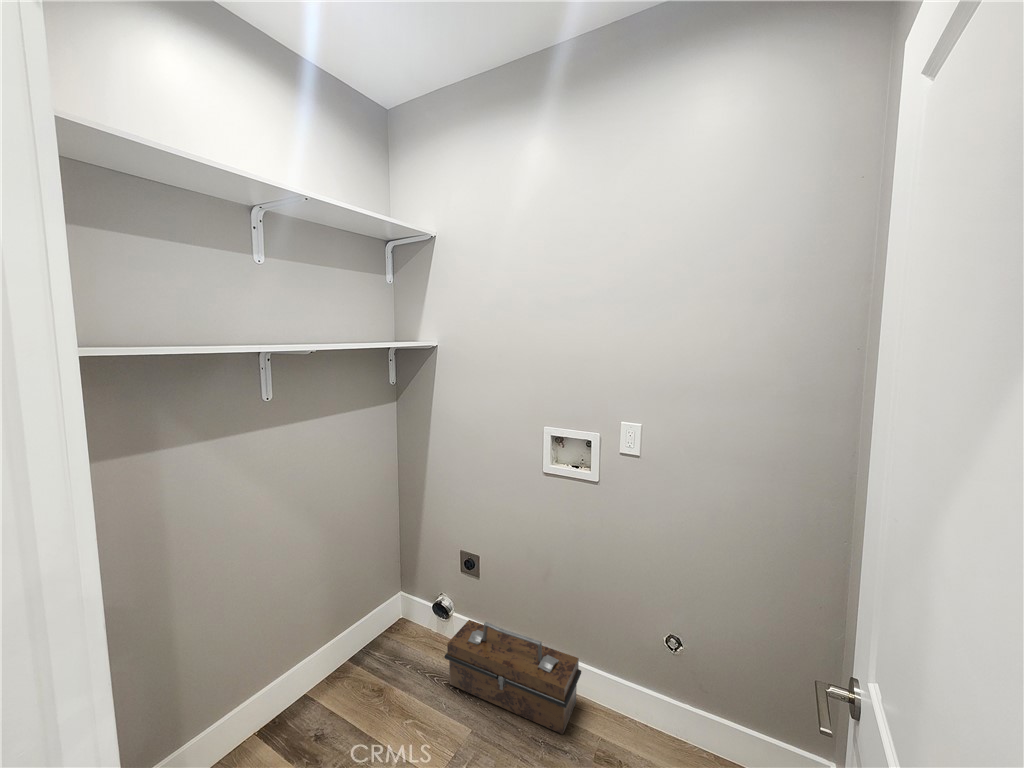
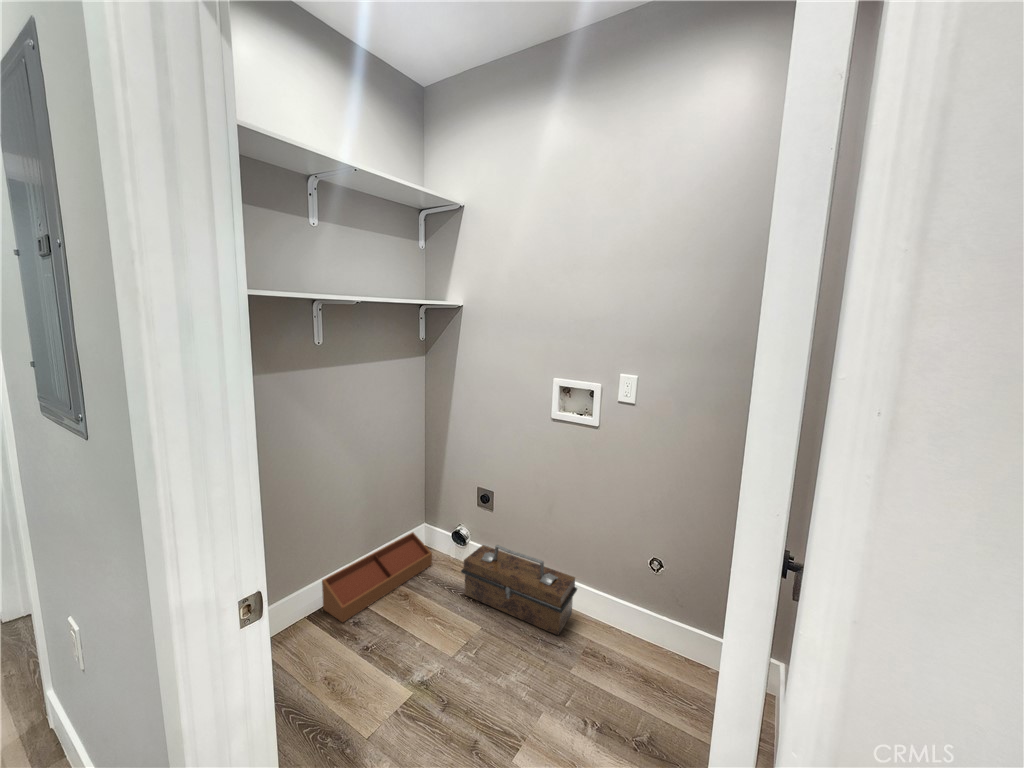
storage bin: none [276,606,410,738] -> present [322,532,432,622]

